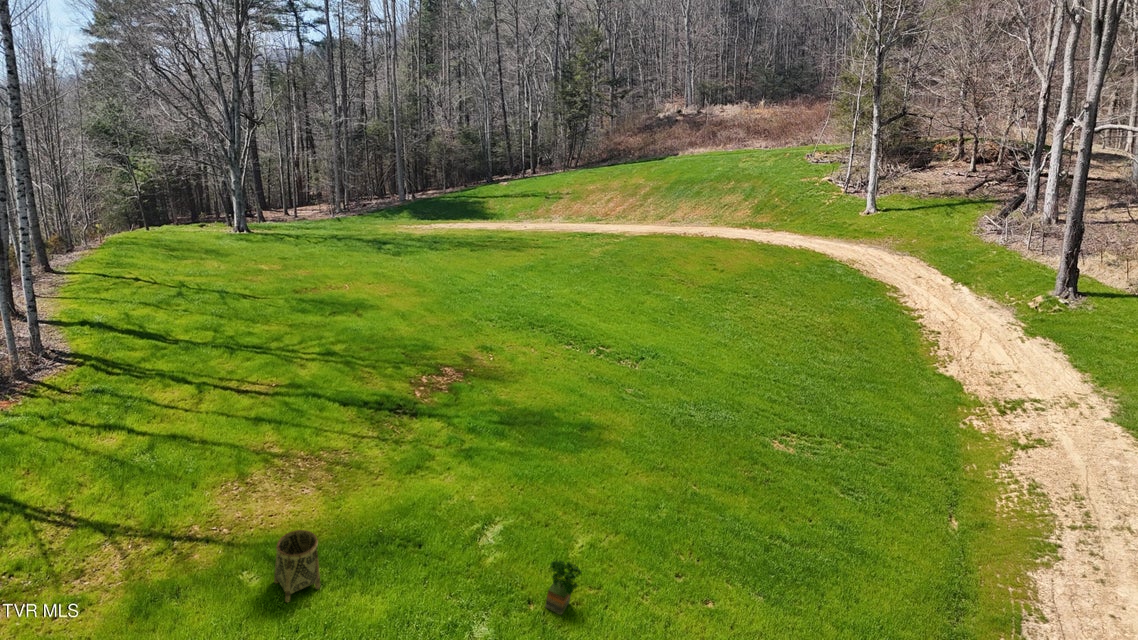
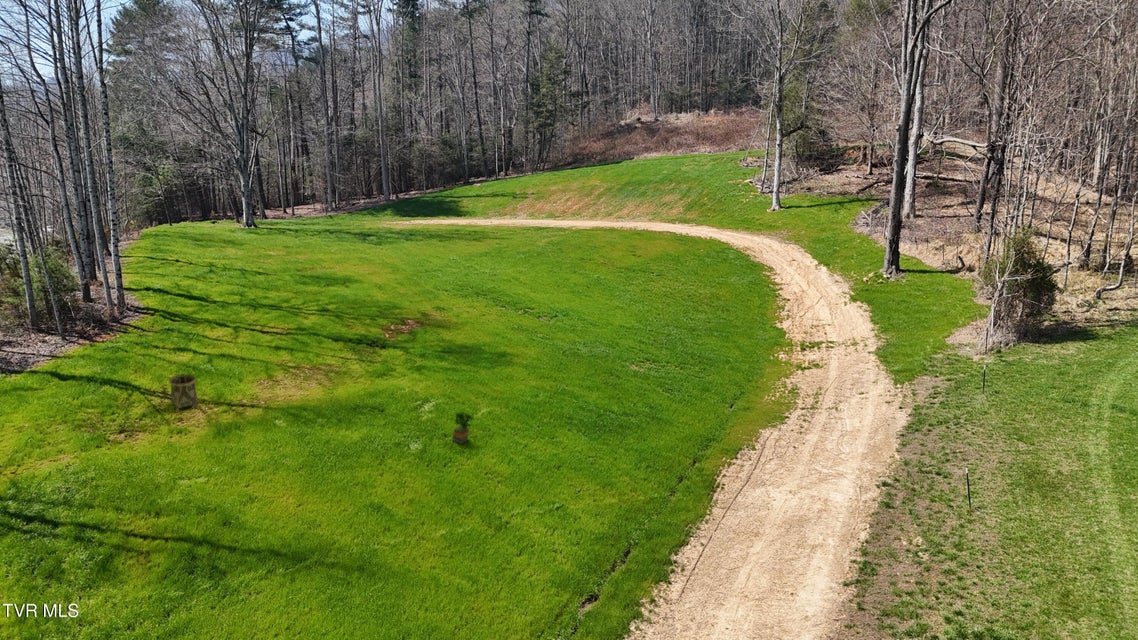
basket: present [274,530,320,602] -> present [170,374,199,413]

